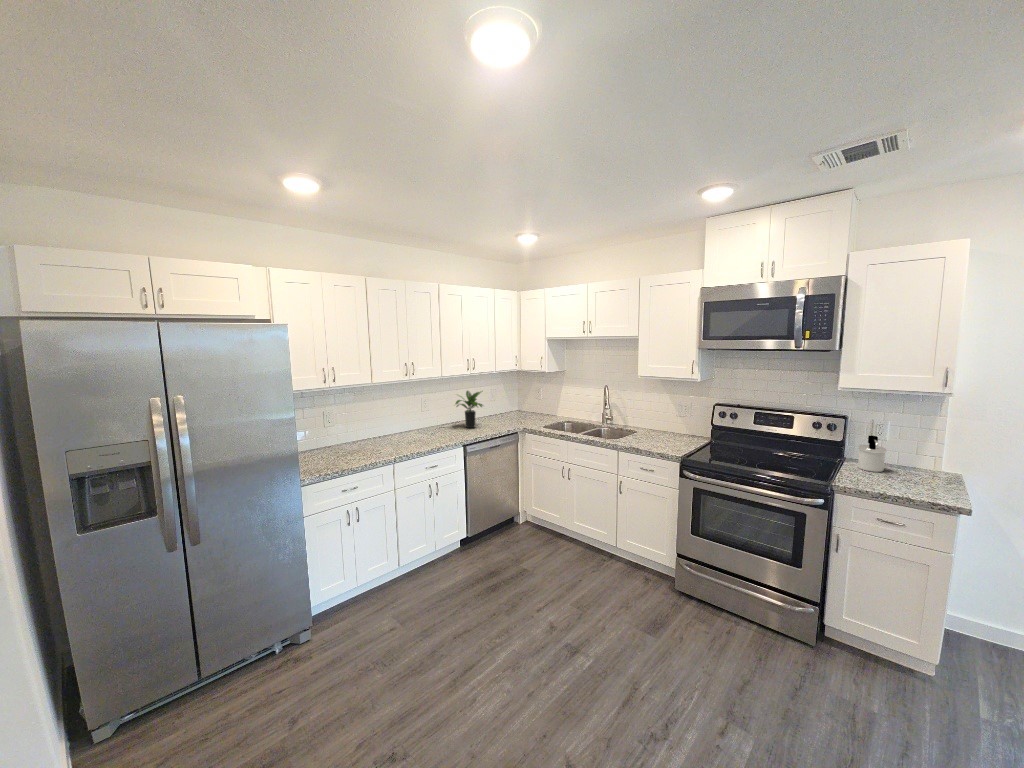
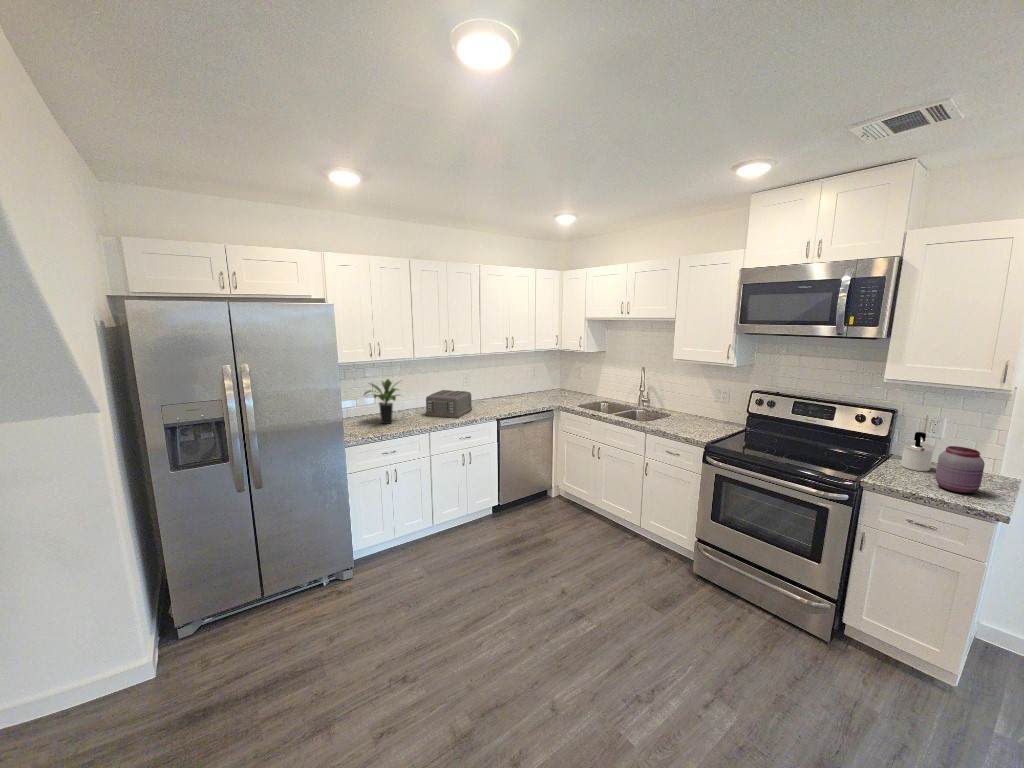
potted plant: present [455,391,483,428] -> present [365,379,402,424]
toaster: none [386,417,436,446] -> present [426,390,472,418]
jar: none [895,447,936,490] -> present [935,446,985,493]

